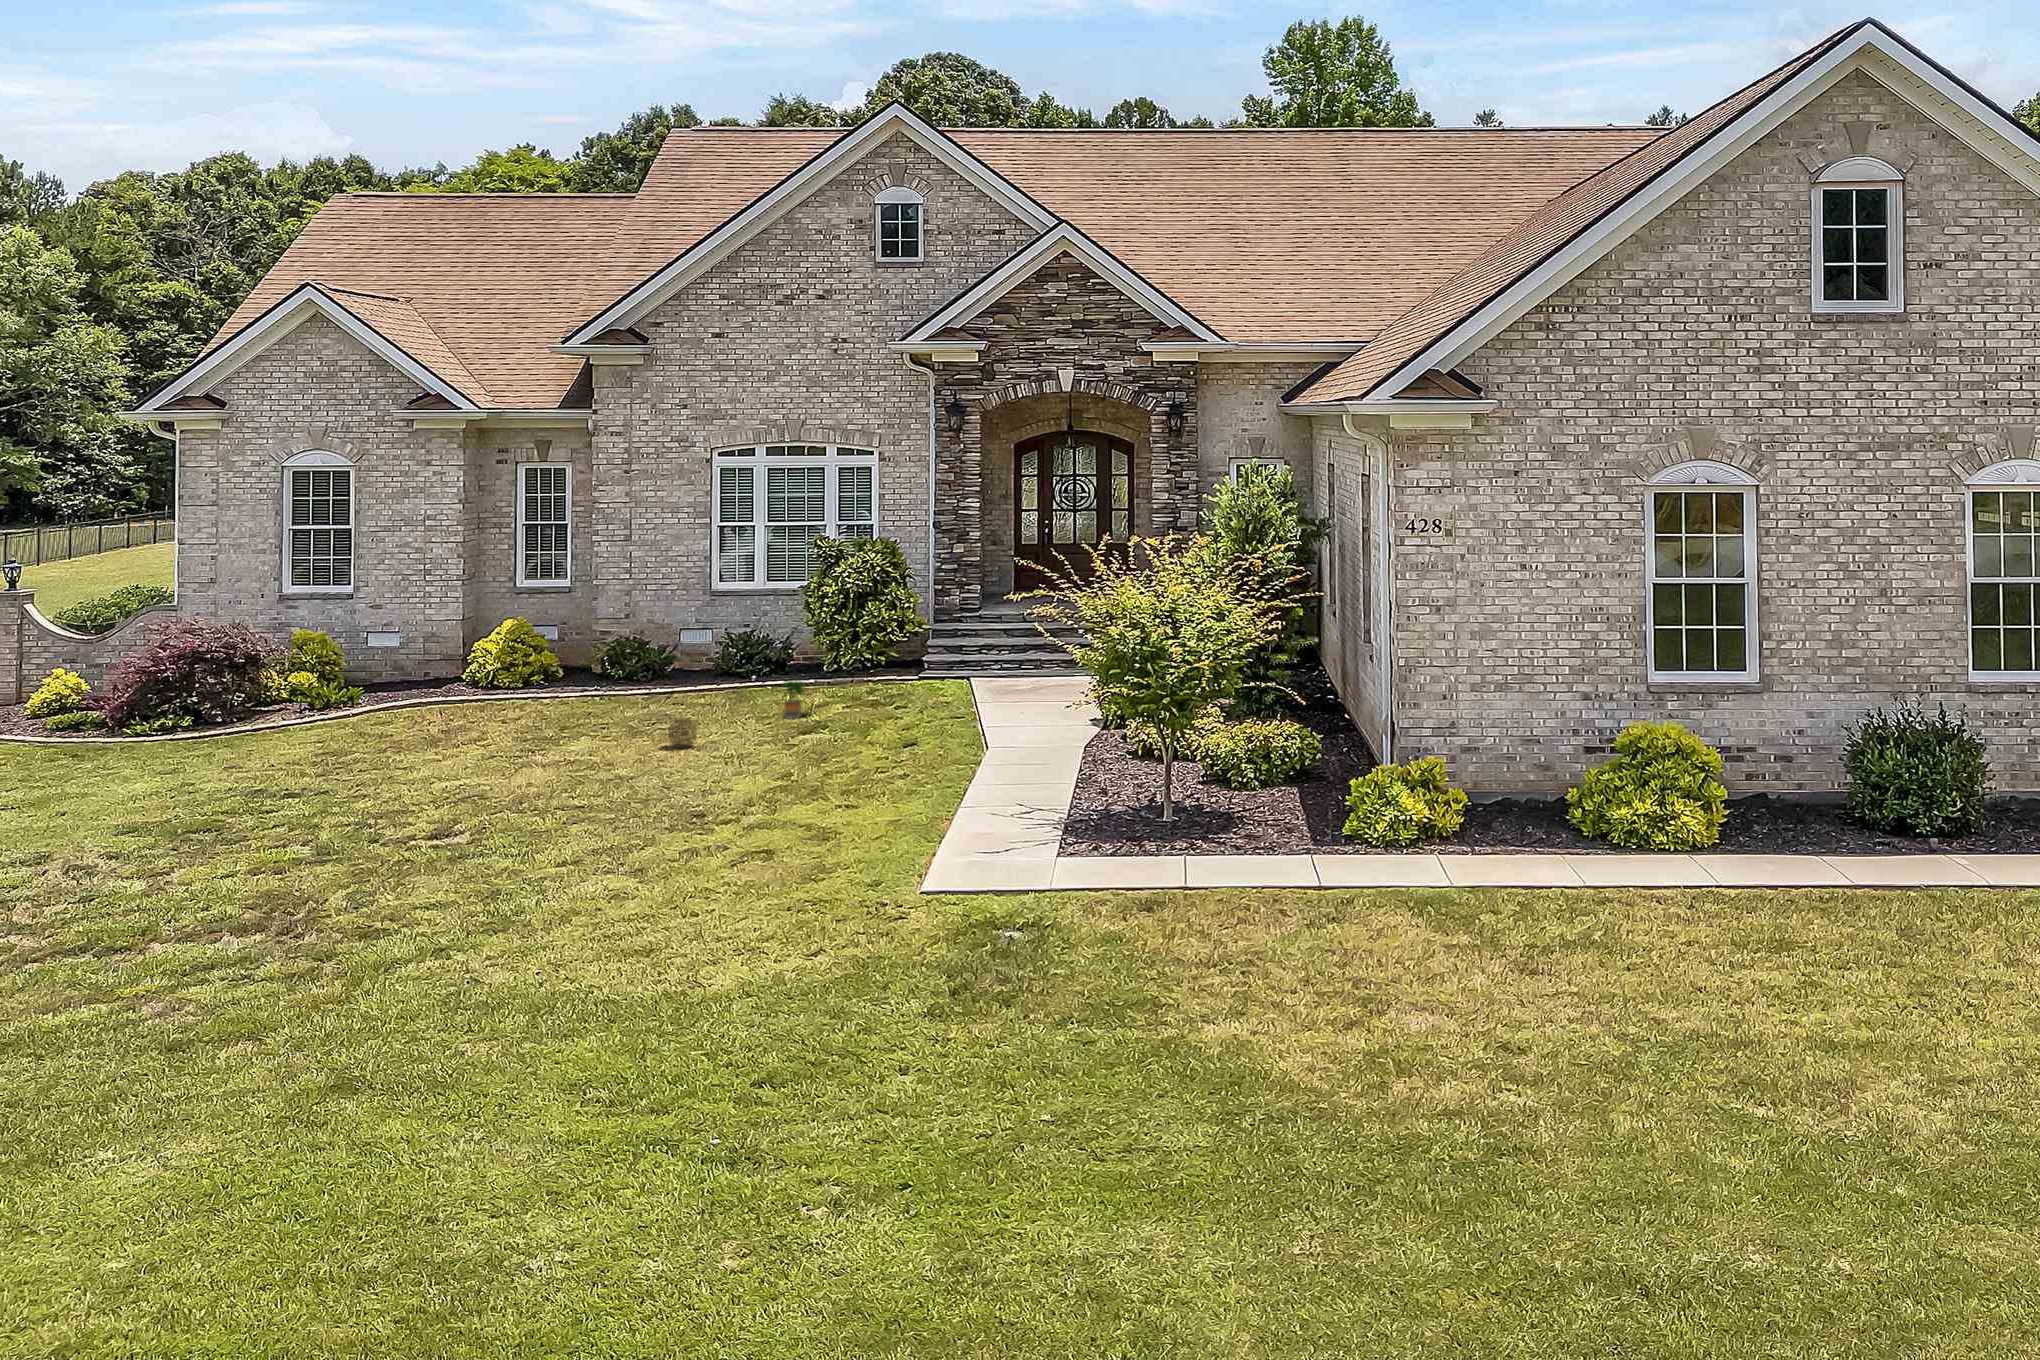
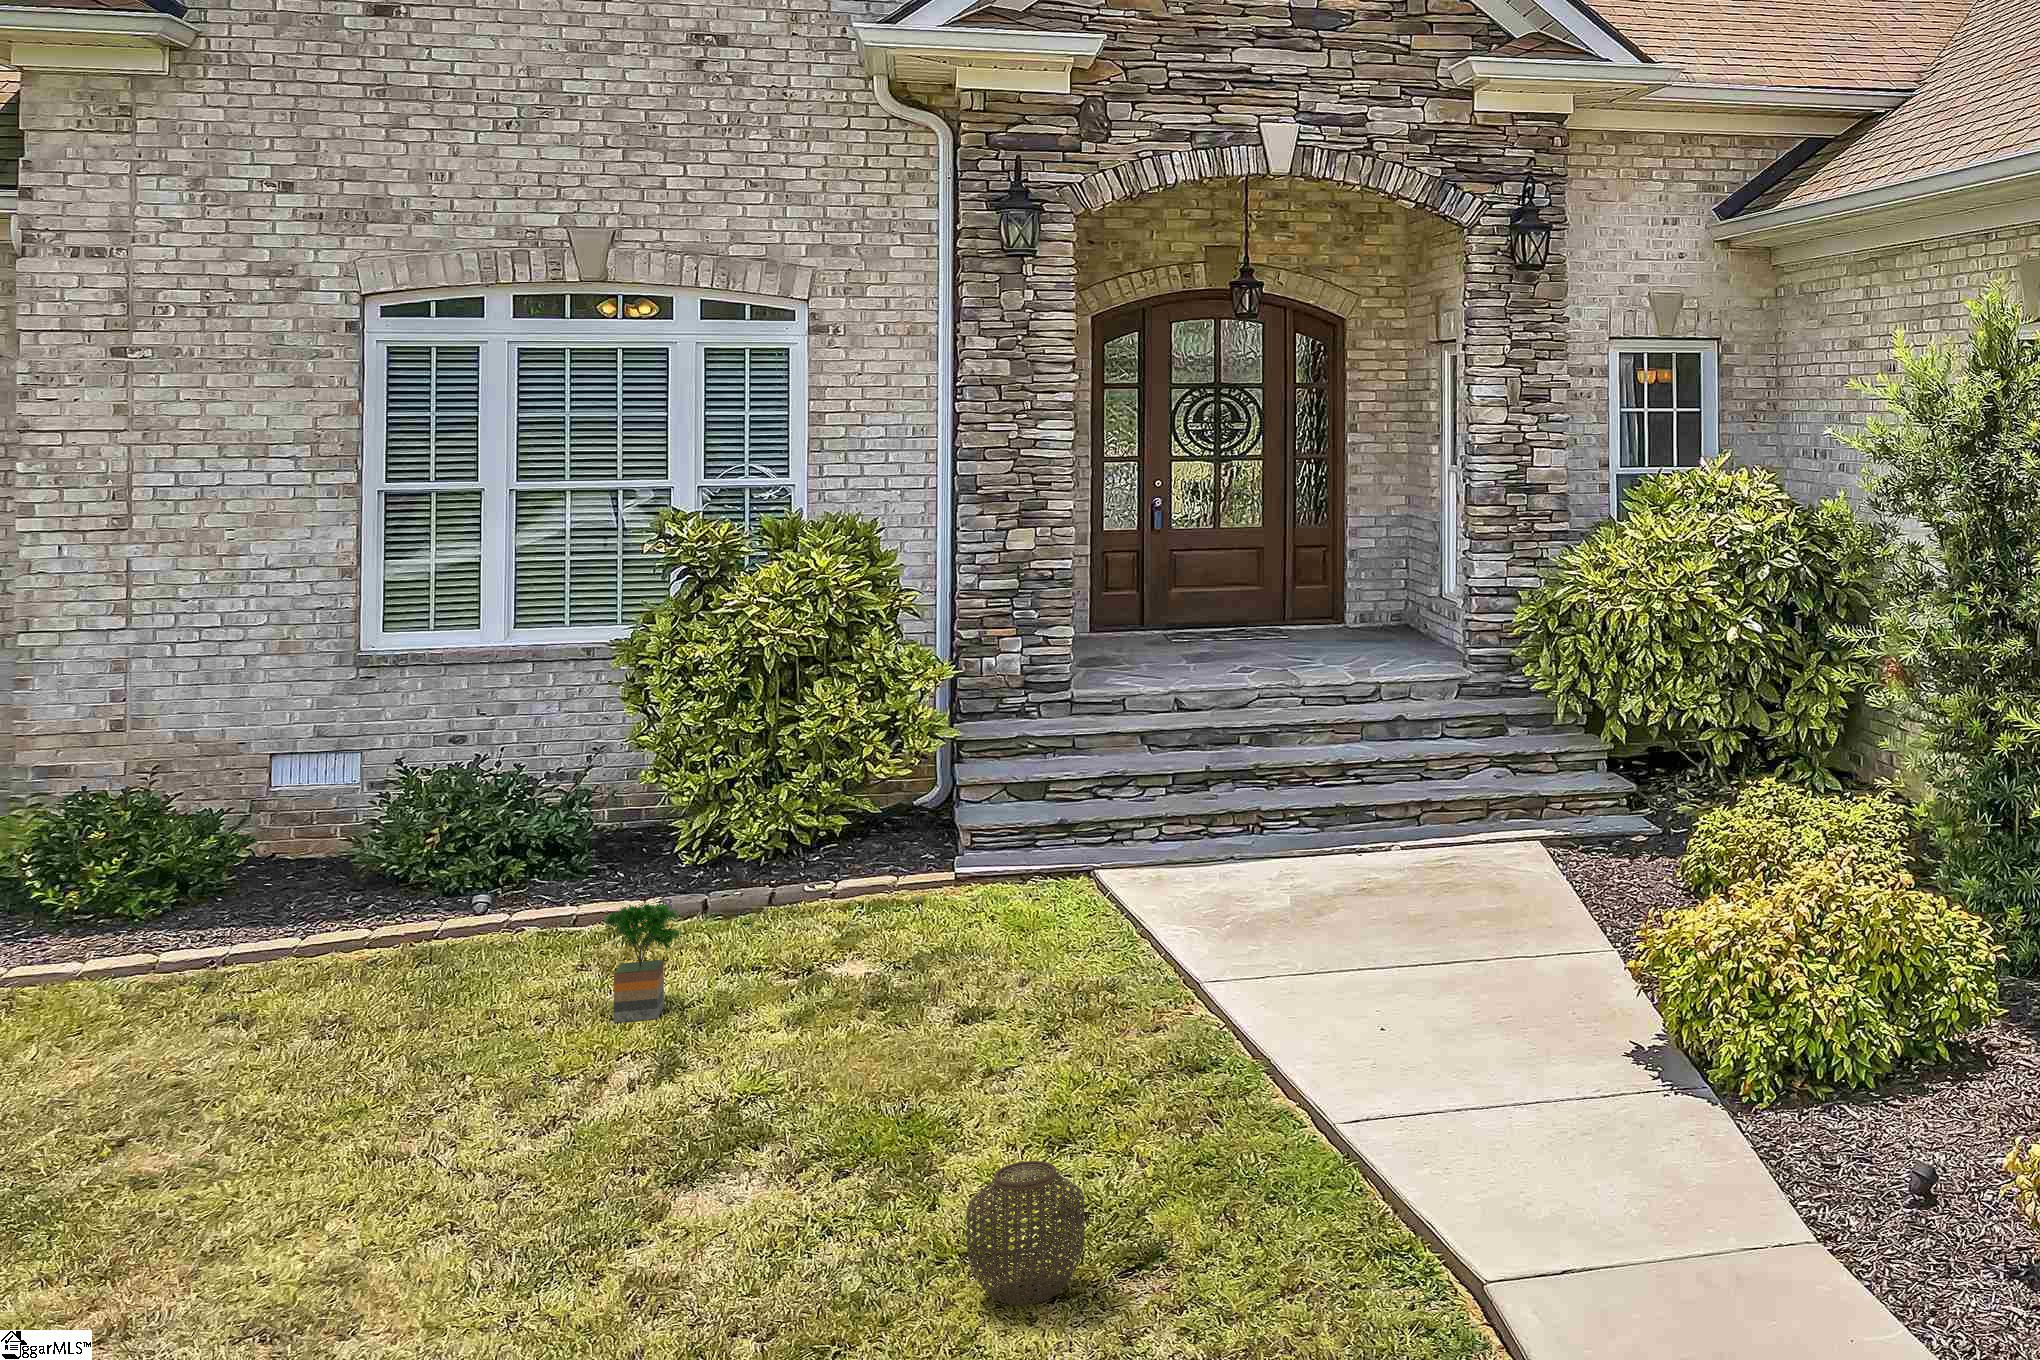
woven basket: present [668,717,696,748] -> present [966,1161,1085,1305]

